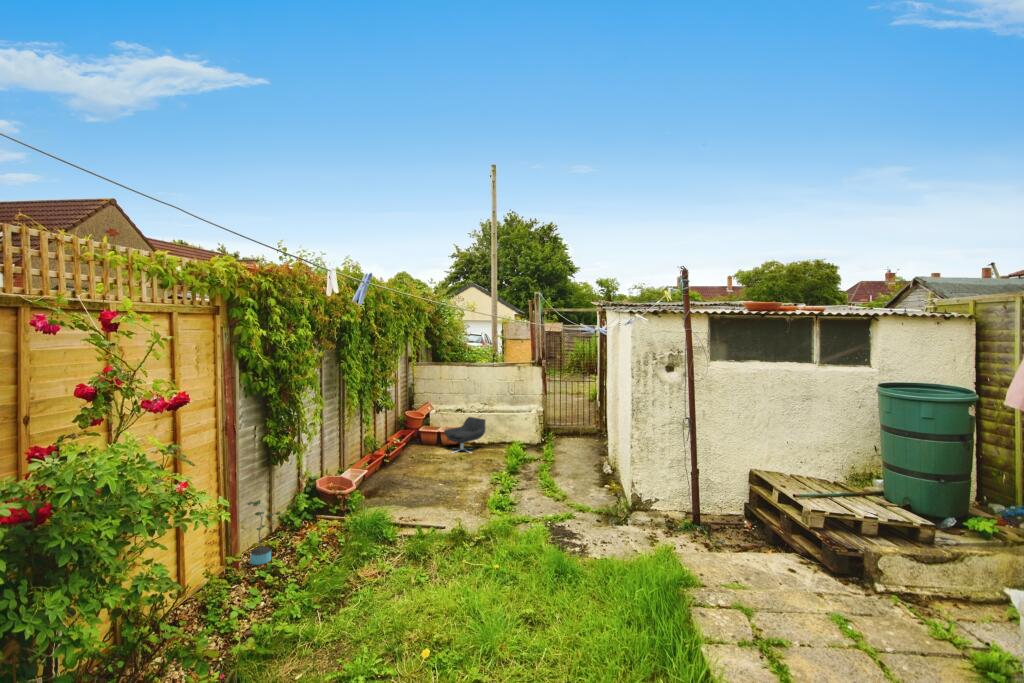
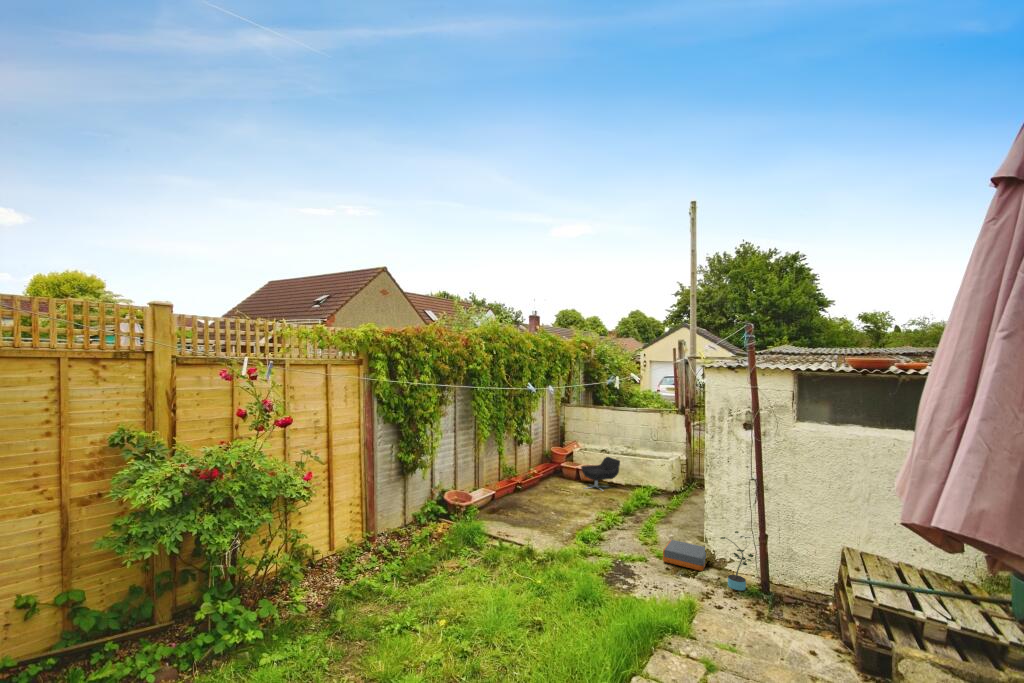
storage box: none [583,489,625,514] -> present [663,540,706,571]
potted plant: present [248,500,280,565] -> present [721,531,753,591]

